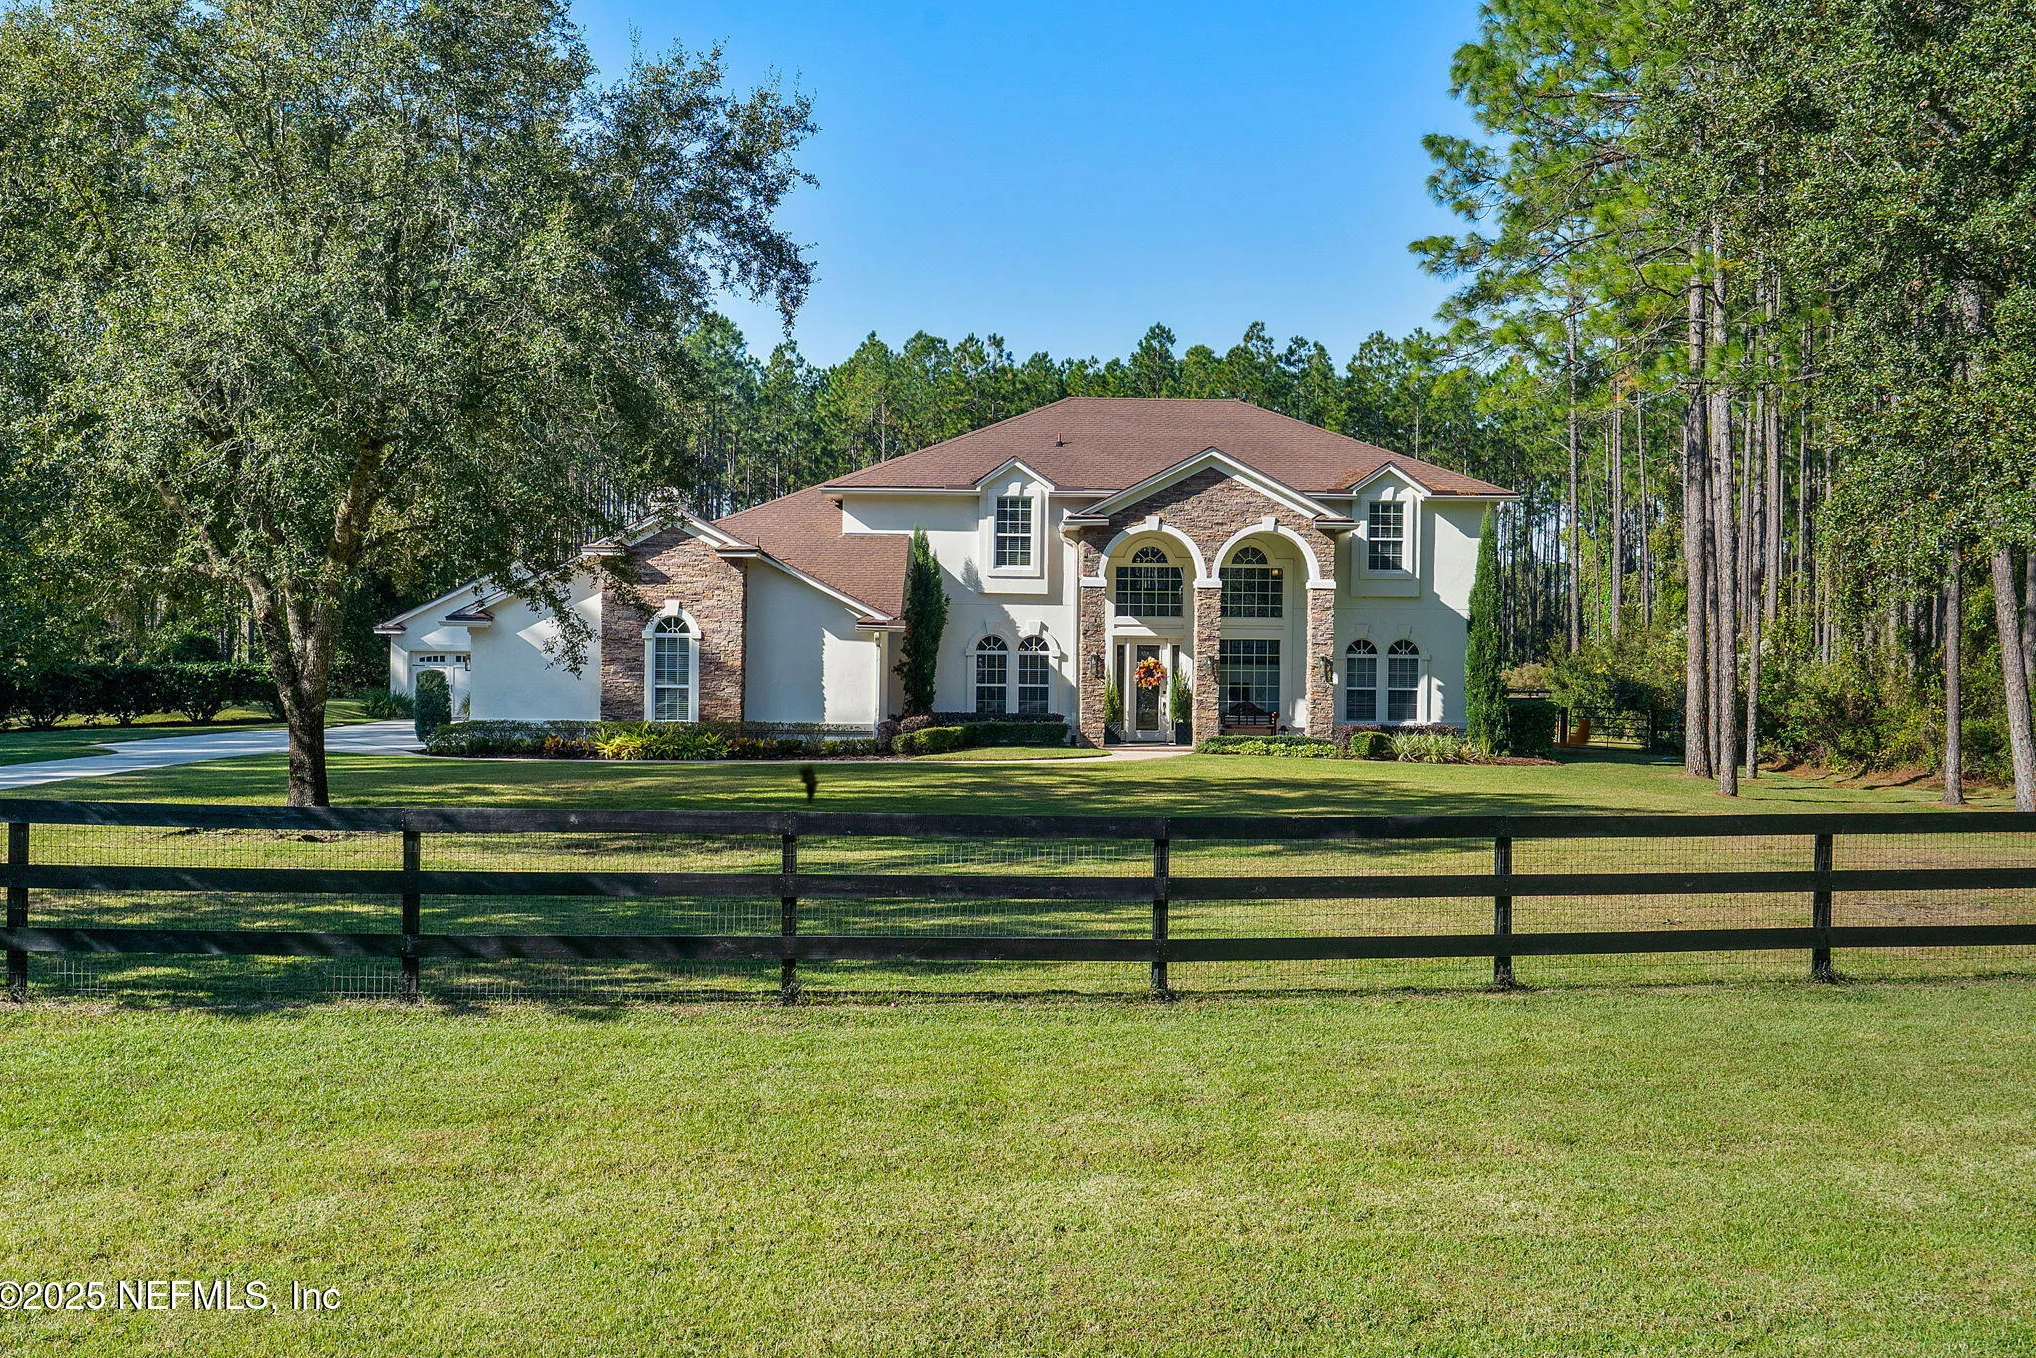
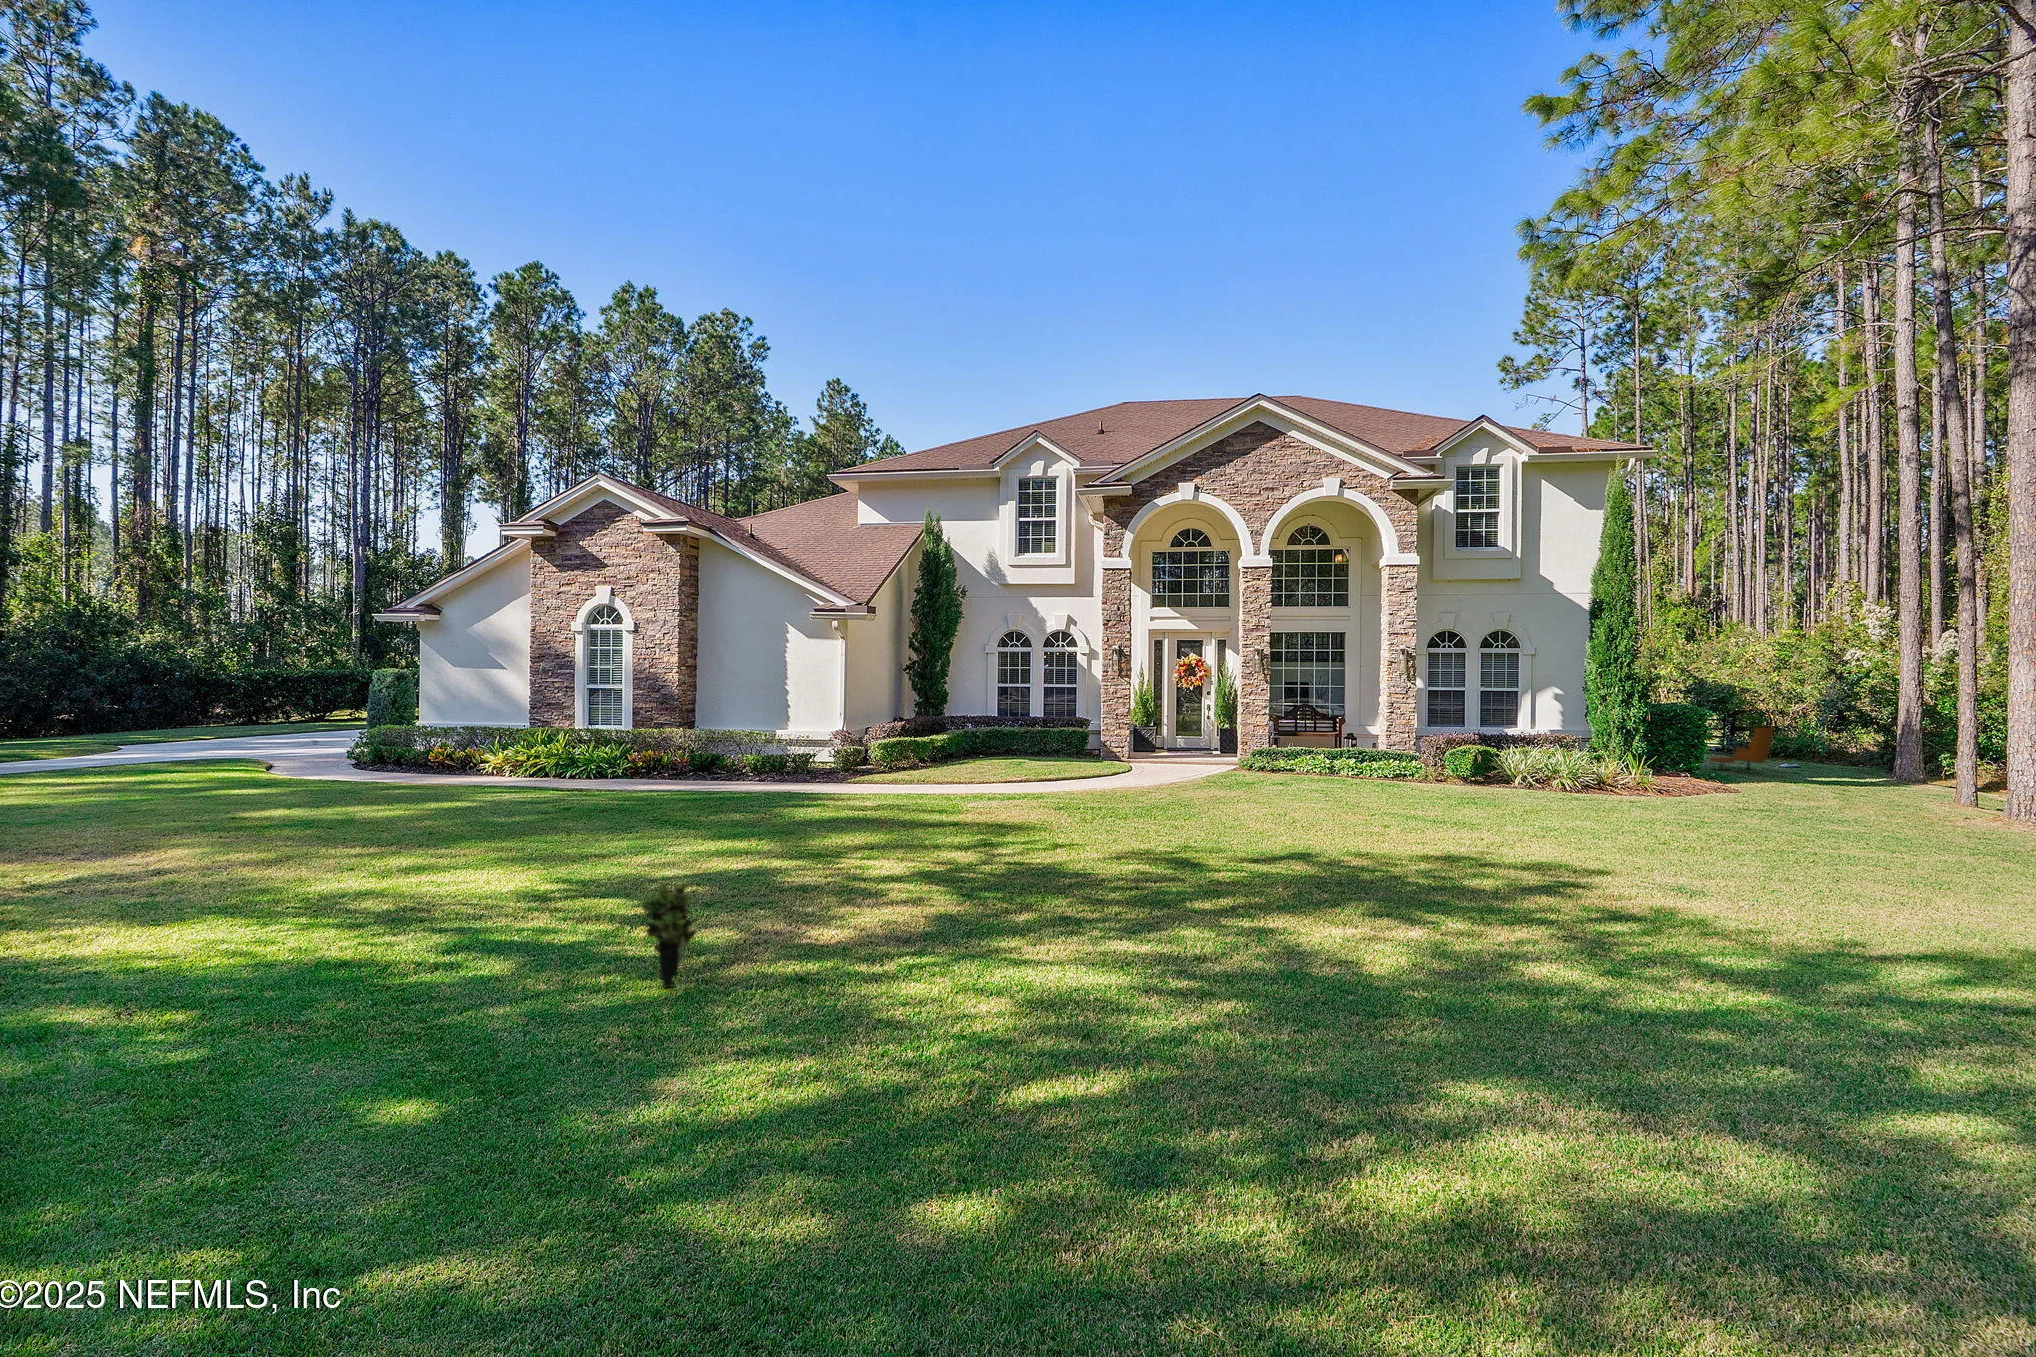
potted plant: present [798,765,819,802] -> present [642,884,697,988]

